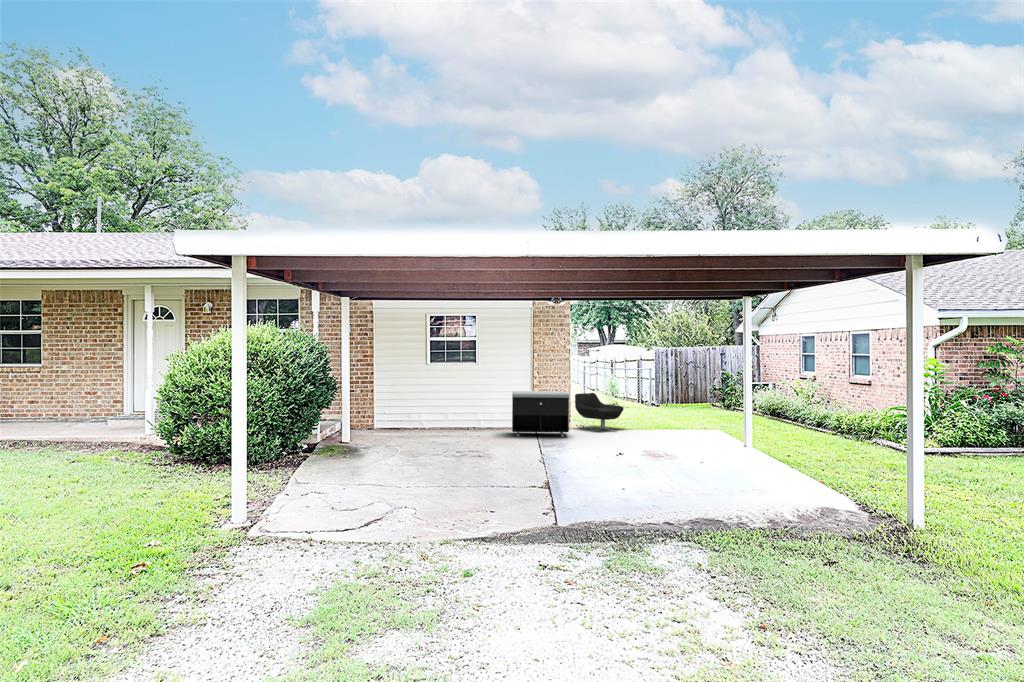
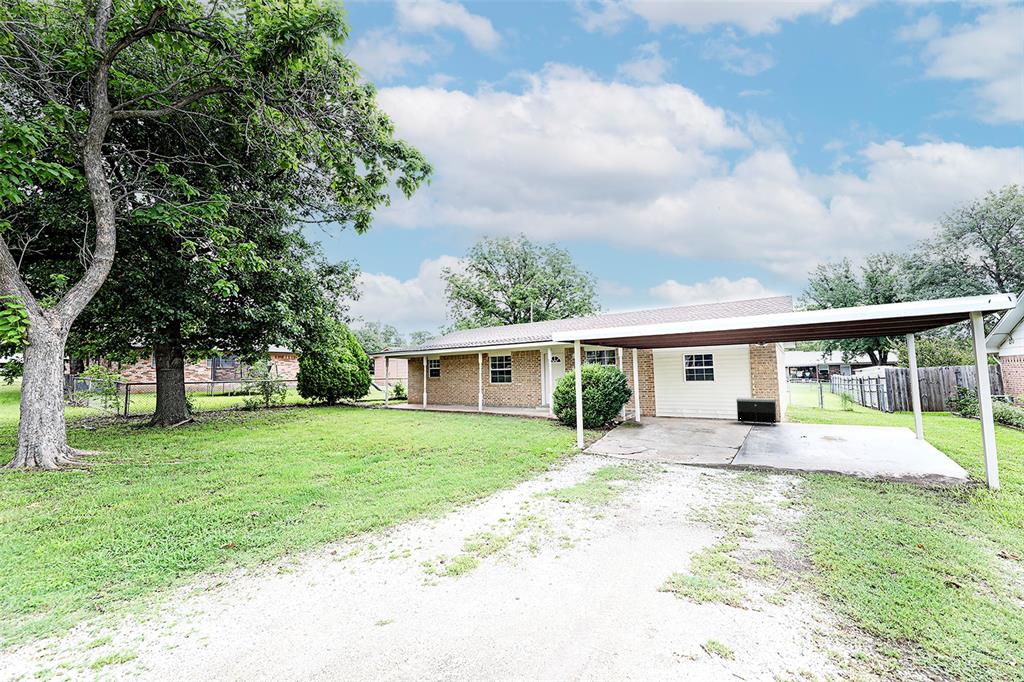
lounge chair: present [575,393,624,432] -> none [785,400,822,425]

